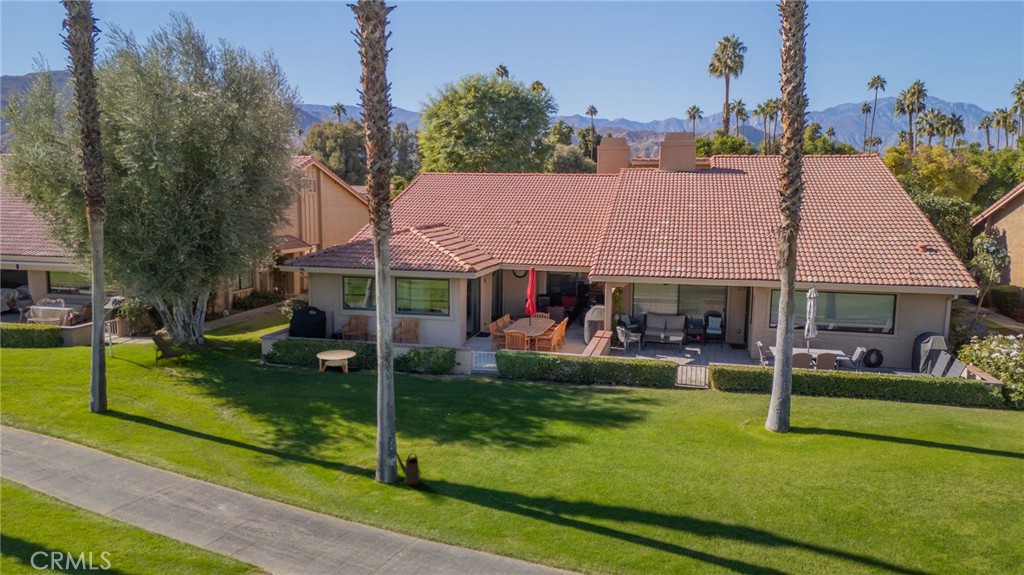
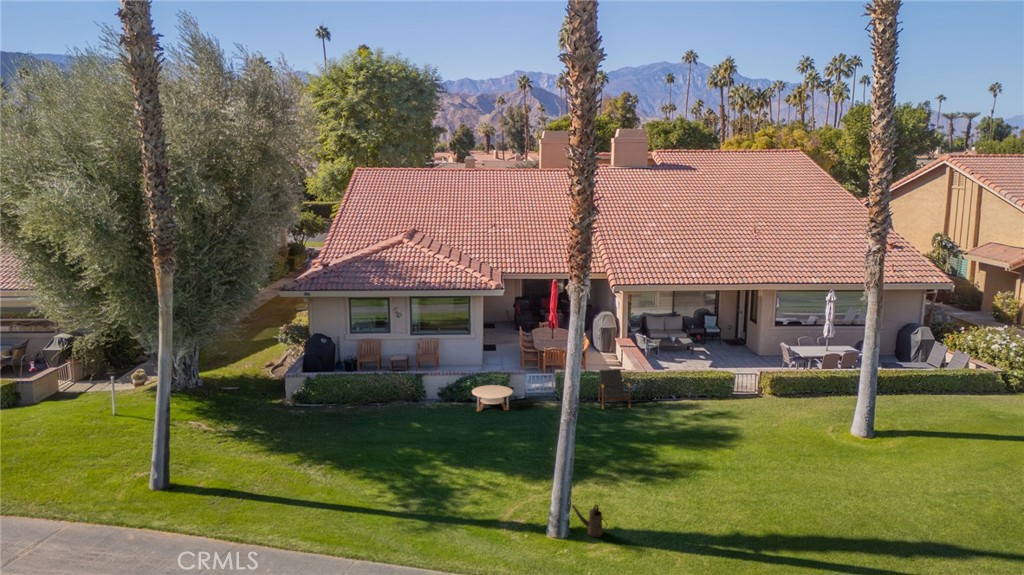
lounge chair: present [152,333,190,366] -> present [599,369,631,409]
round table: present [317,350,356,373] -> present [472,385,513,411]

